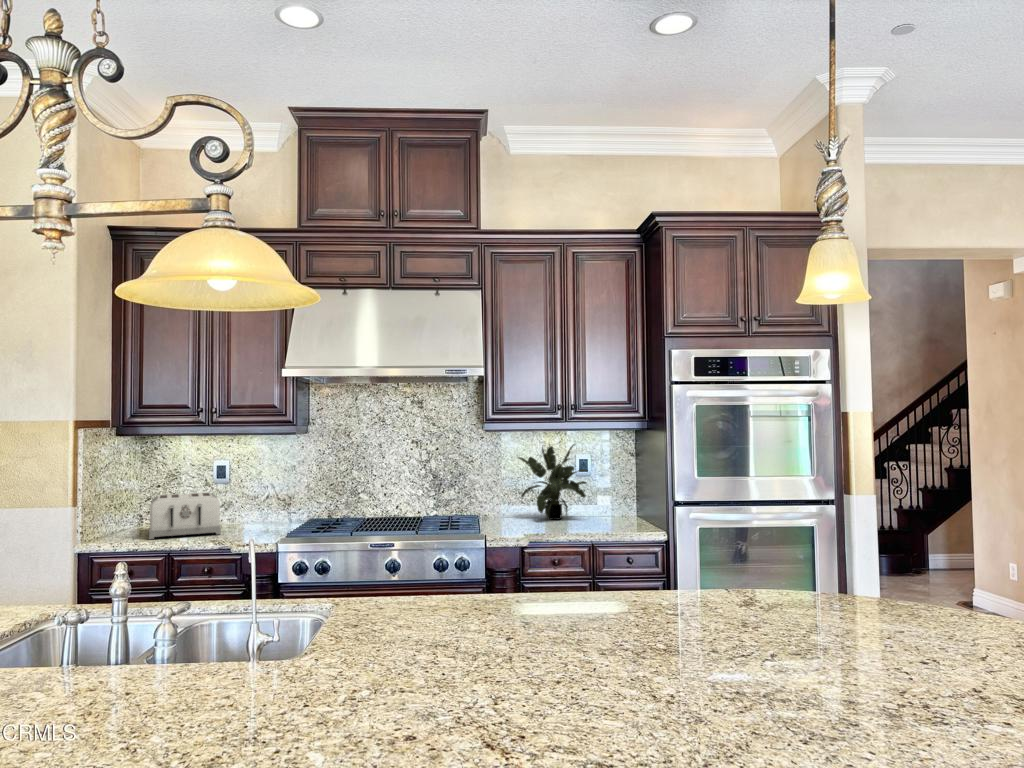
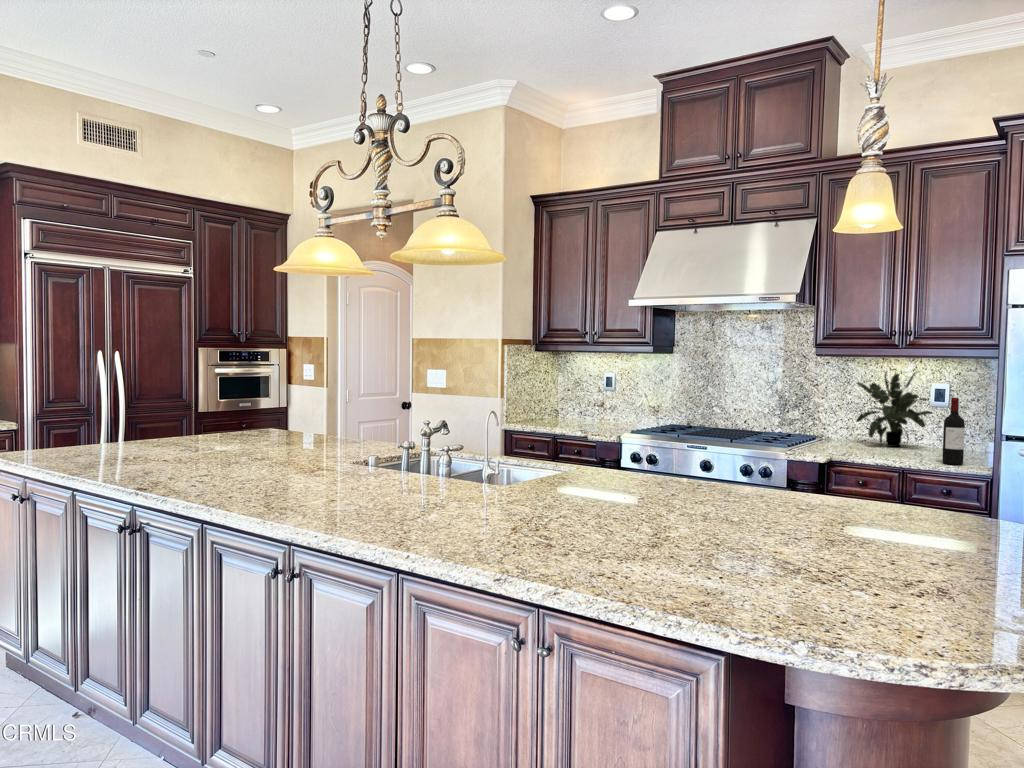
wine bottle: none [623,468,641,532] -> present [942,398,965,465]
toaster: present [149,492,221,539] -> none [545,395,600,427]

